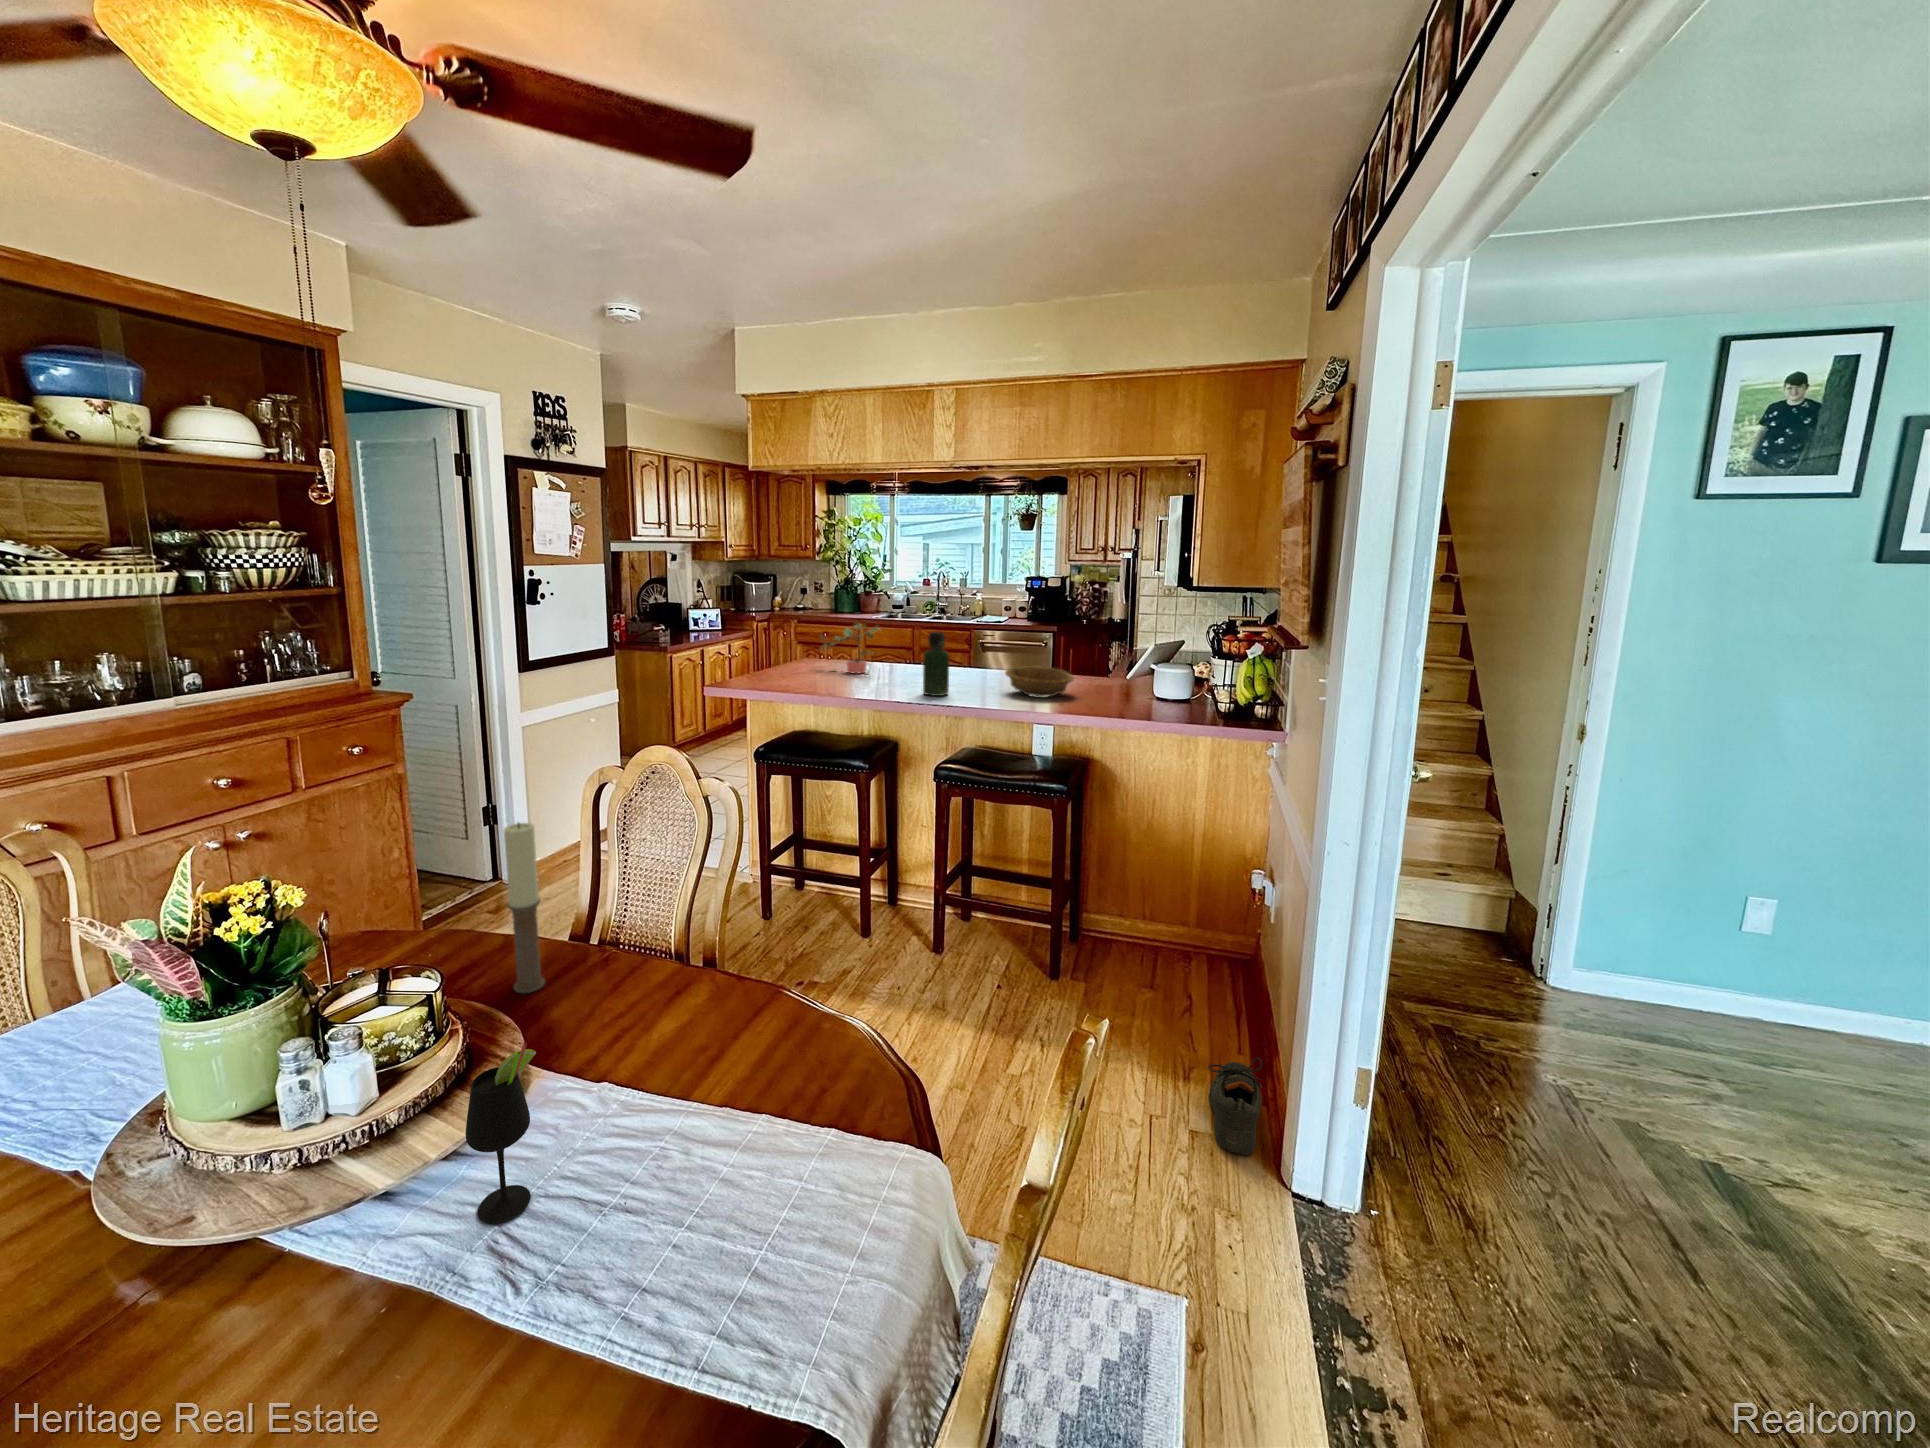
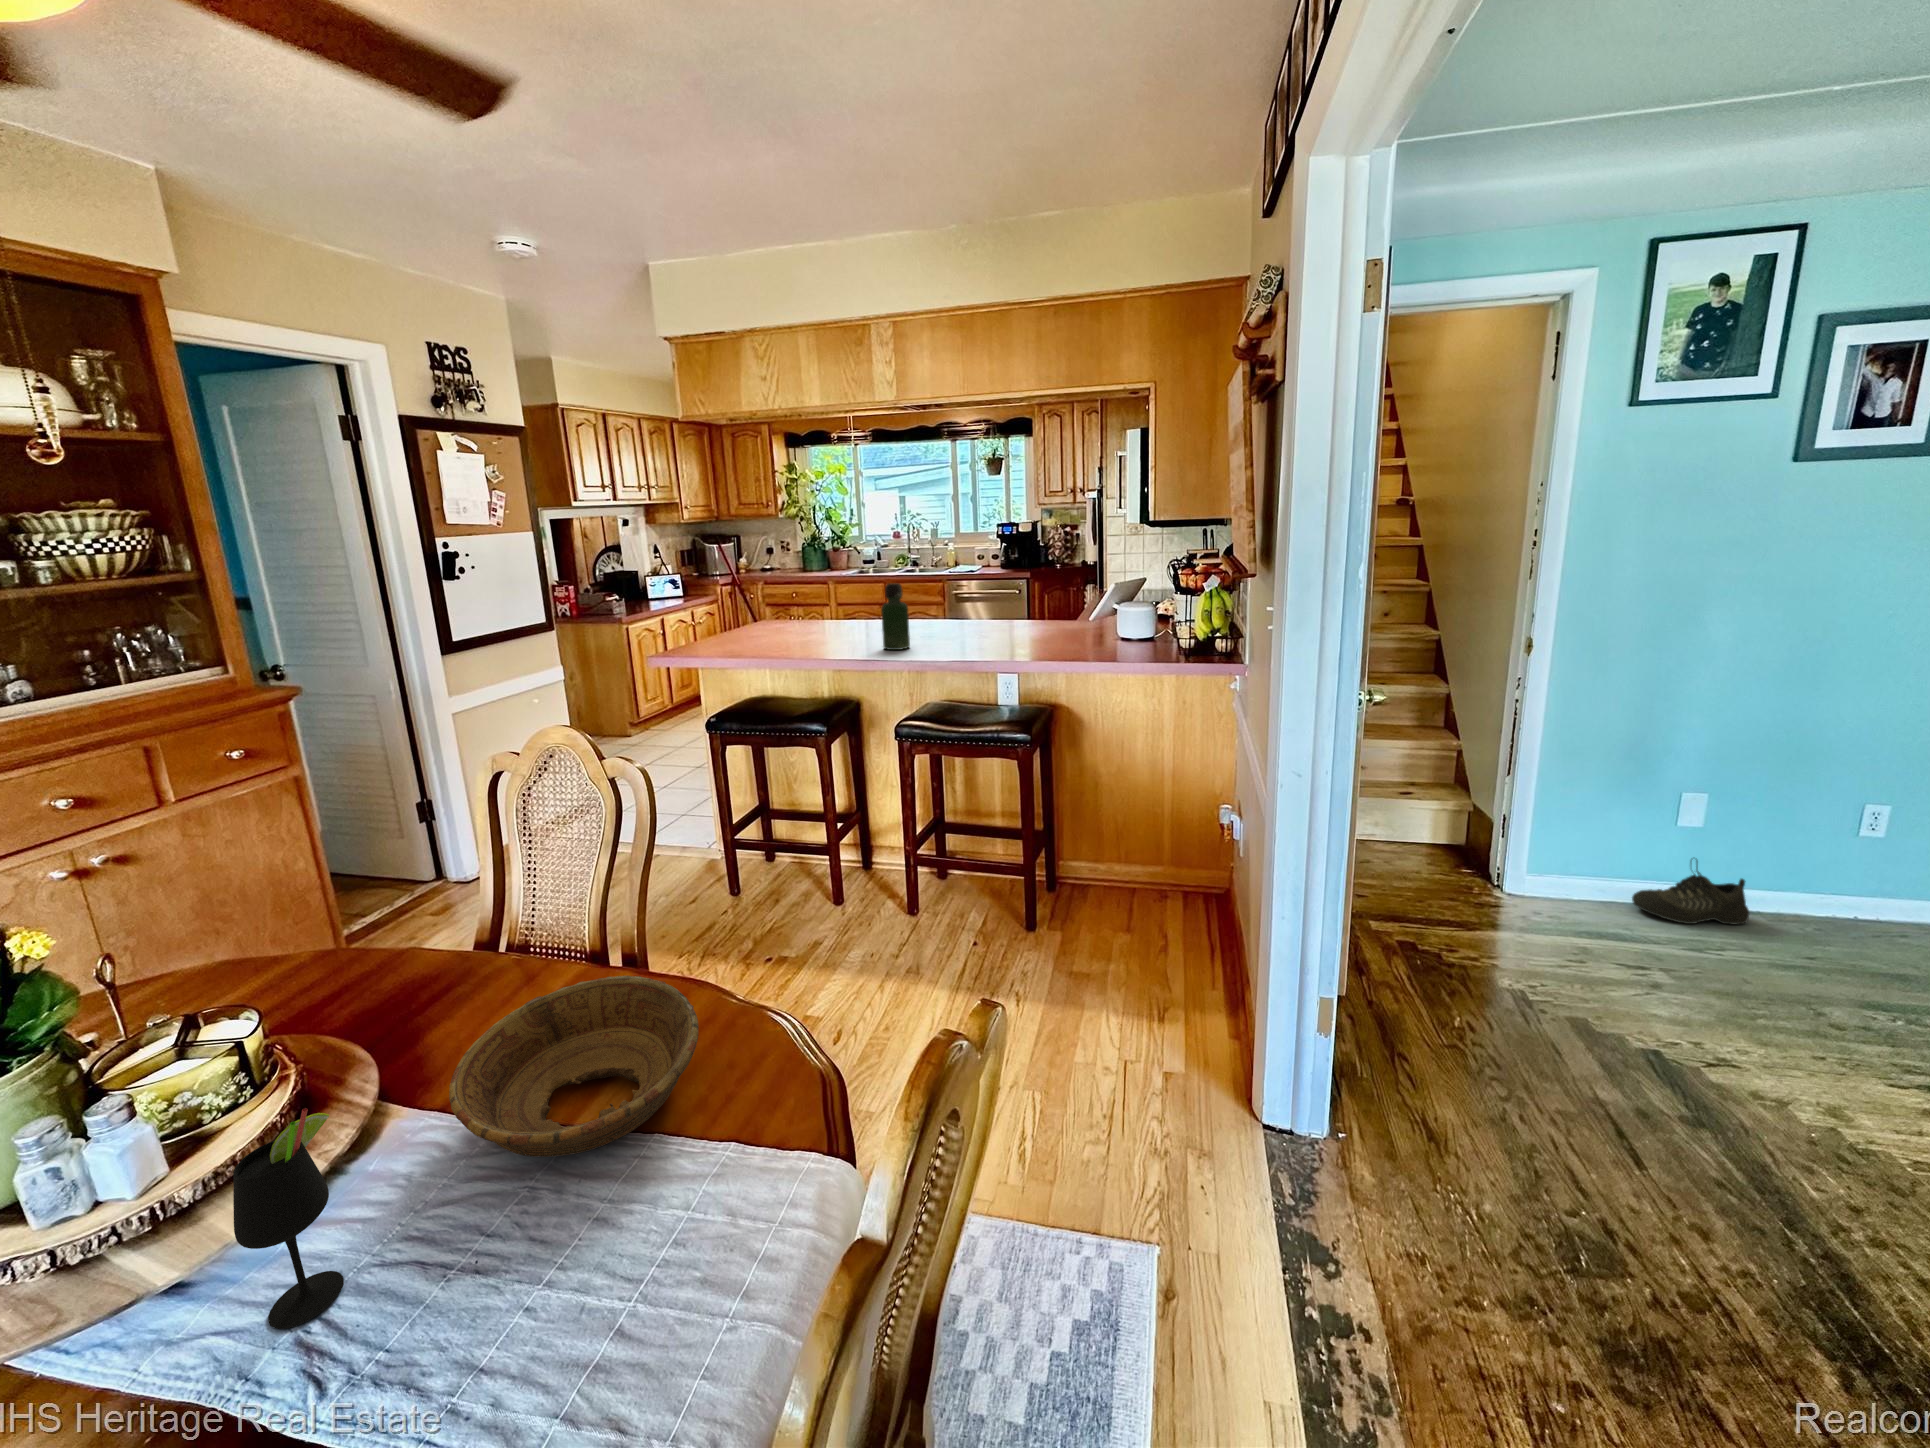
potted plant: present [821,623,878,673] -> none [776,578,840,632]
decorative bowl: present [1005,666,1074,697] -> present [449,976,699,1157]
candle: present [504,823,545,993] -> none [341,826,420,1020]
shoe: present [1208,1058,1262,1155] -> present [1632,860,1749,924]

